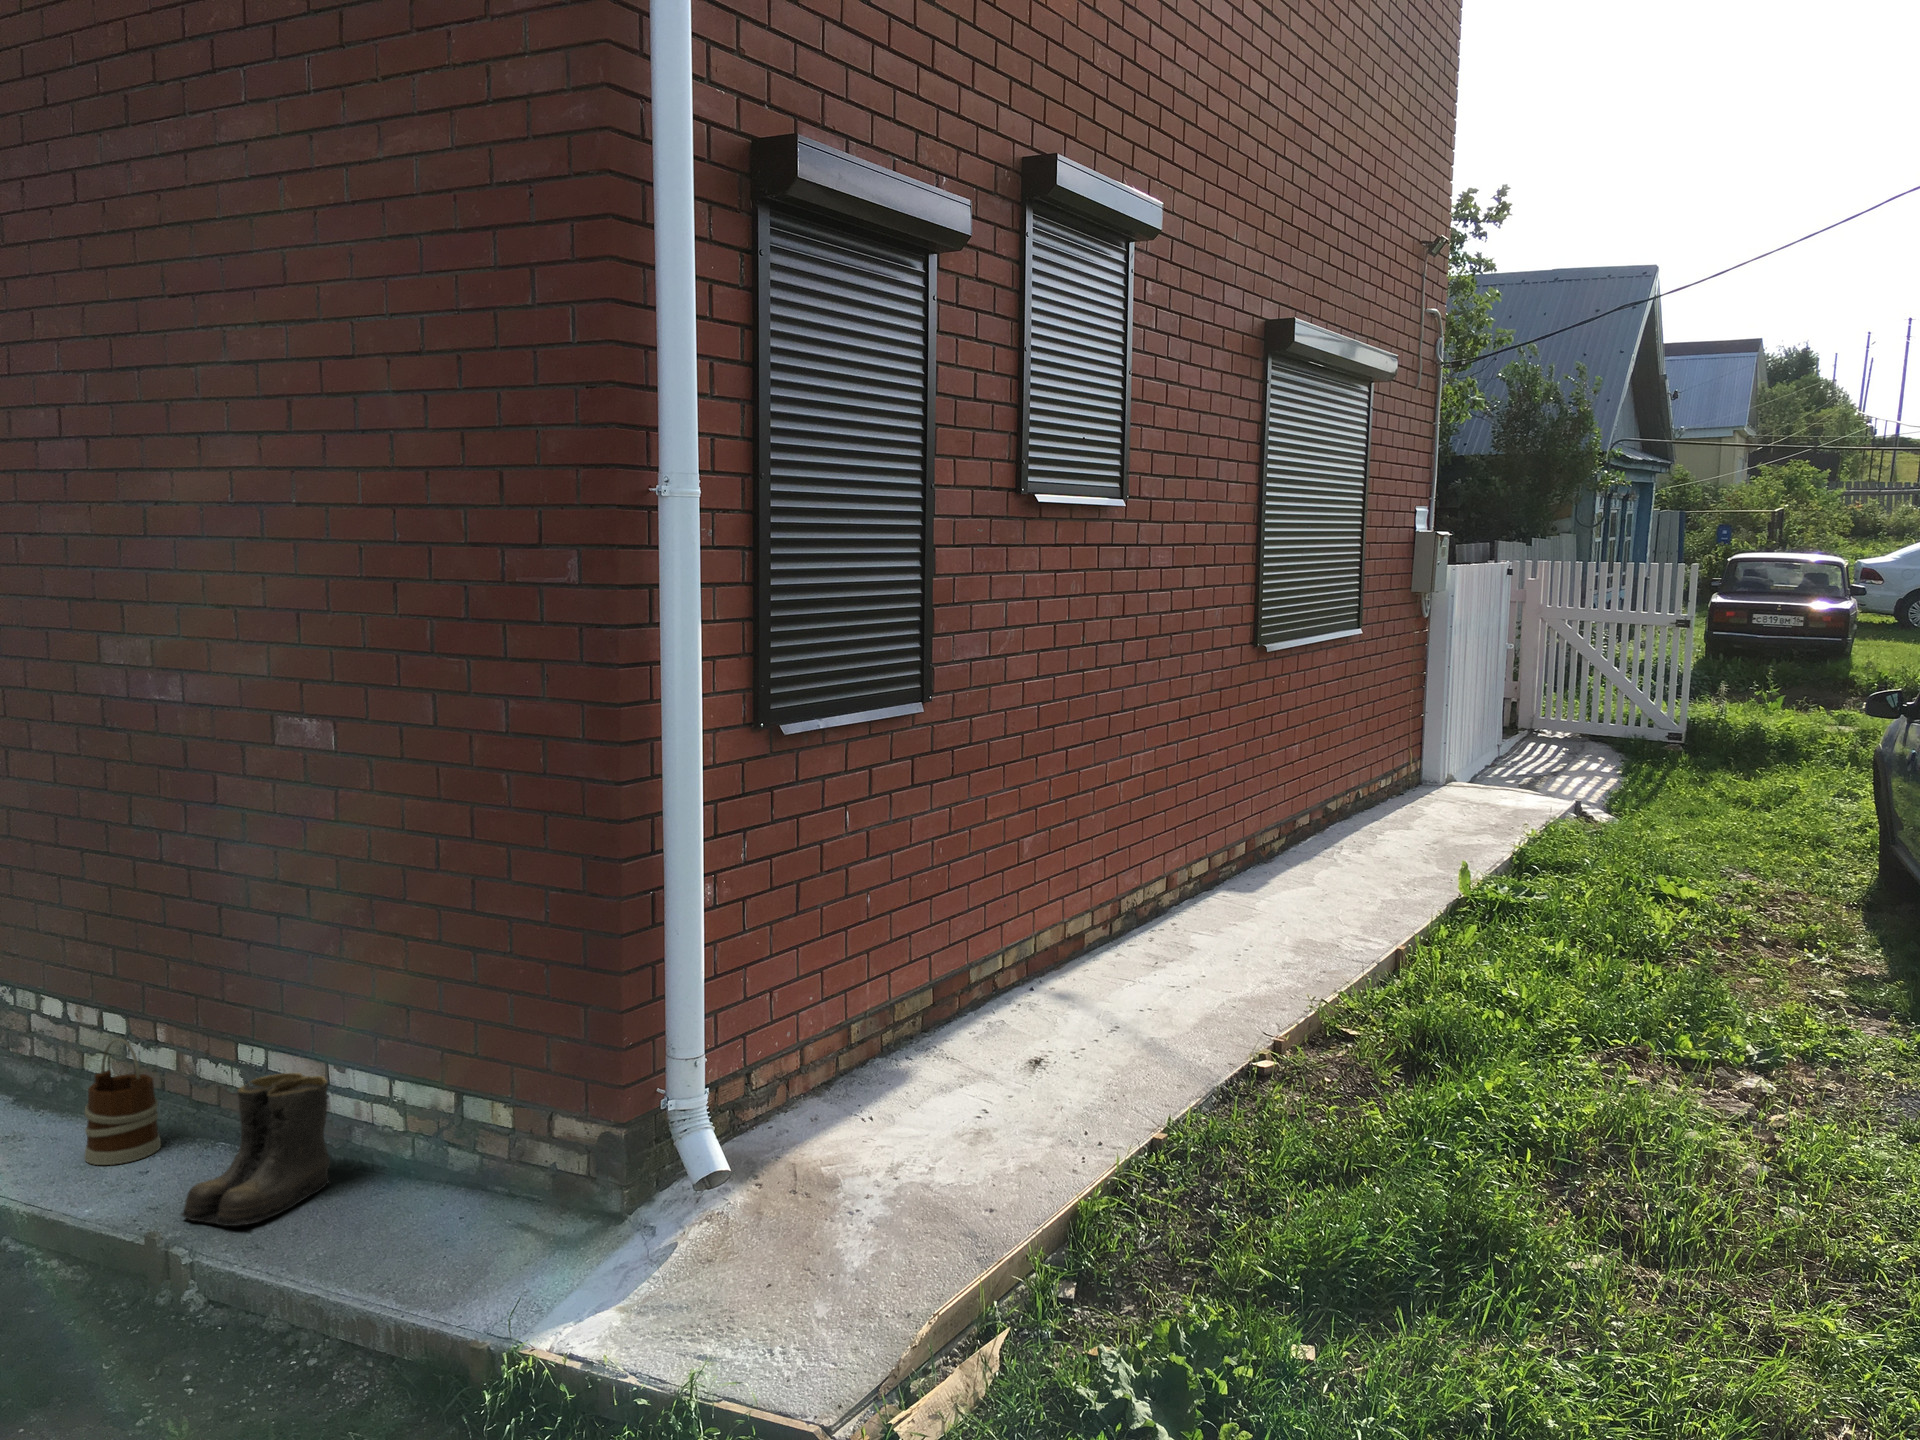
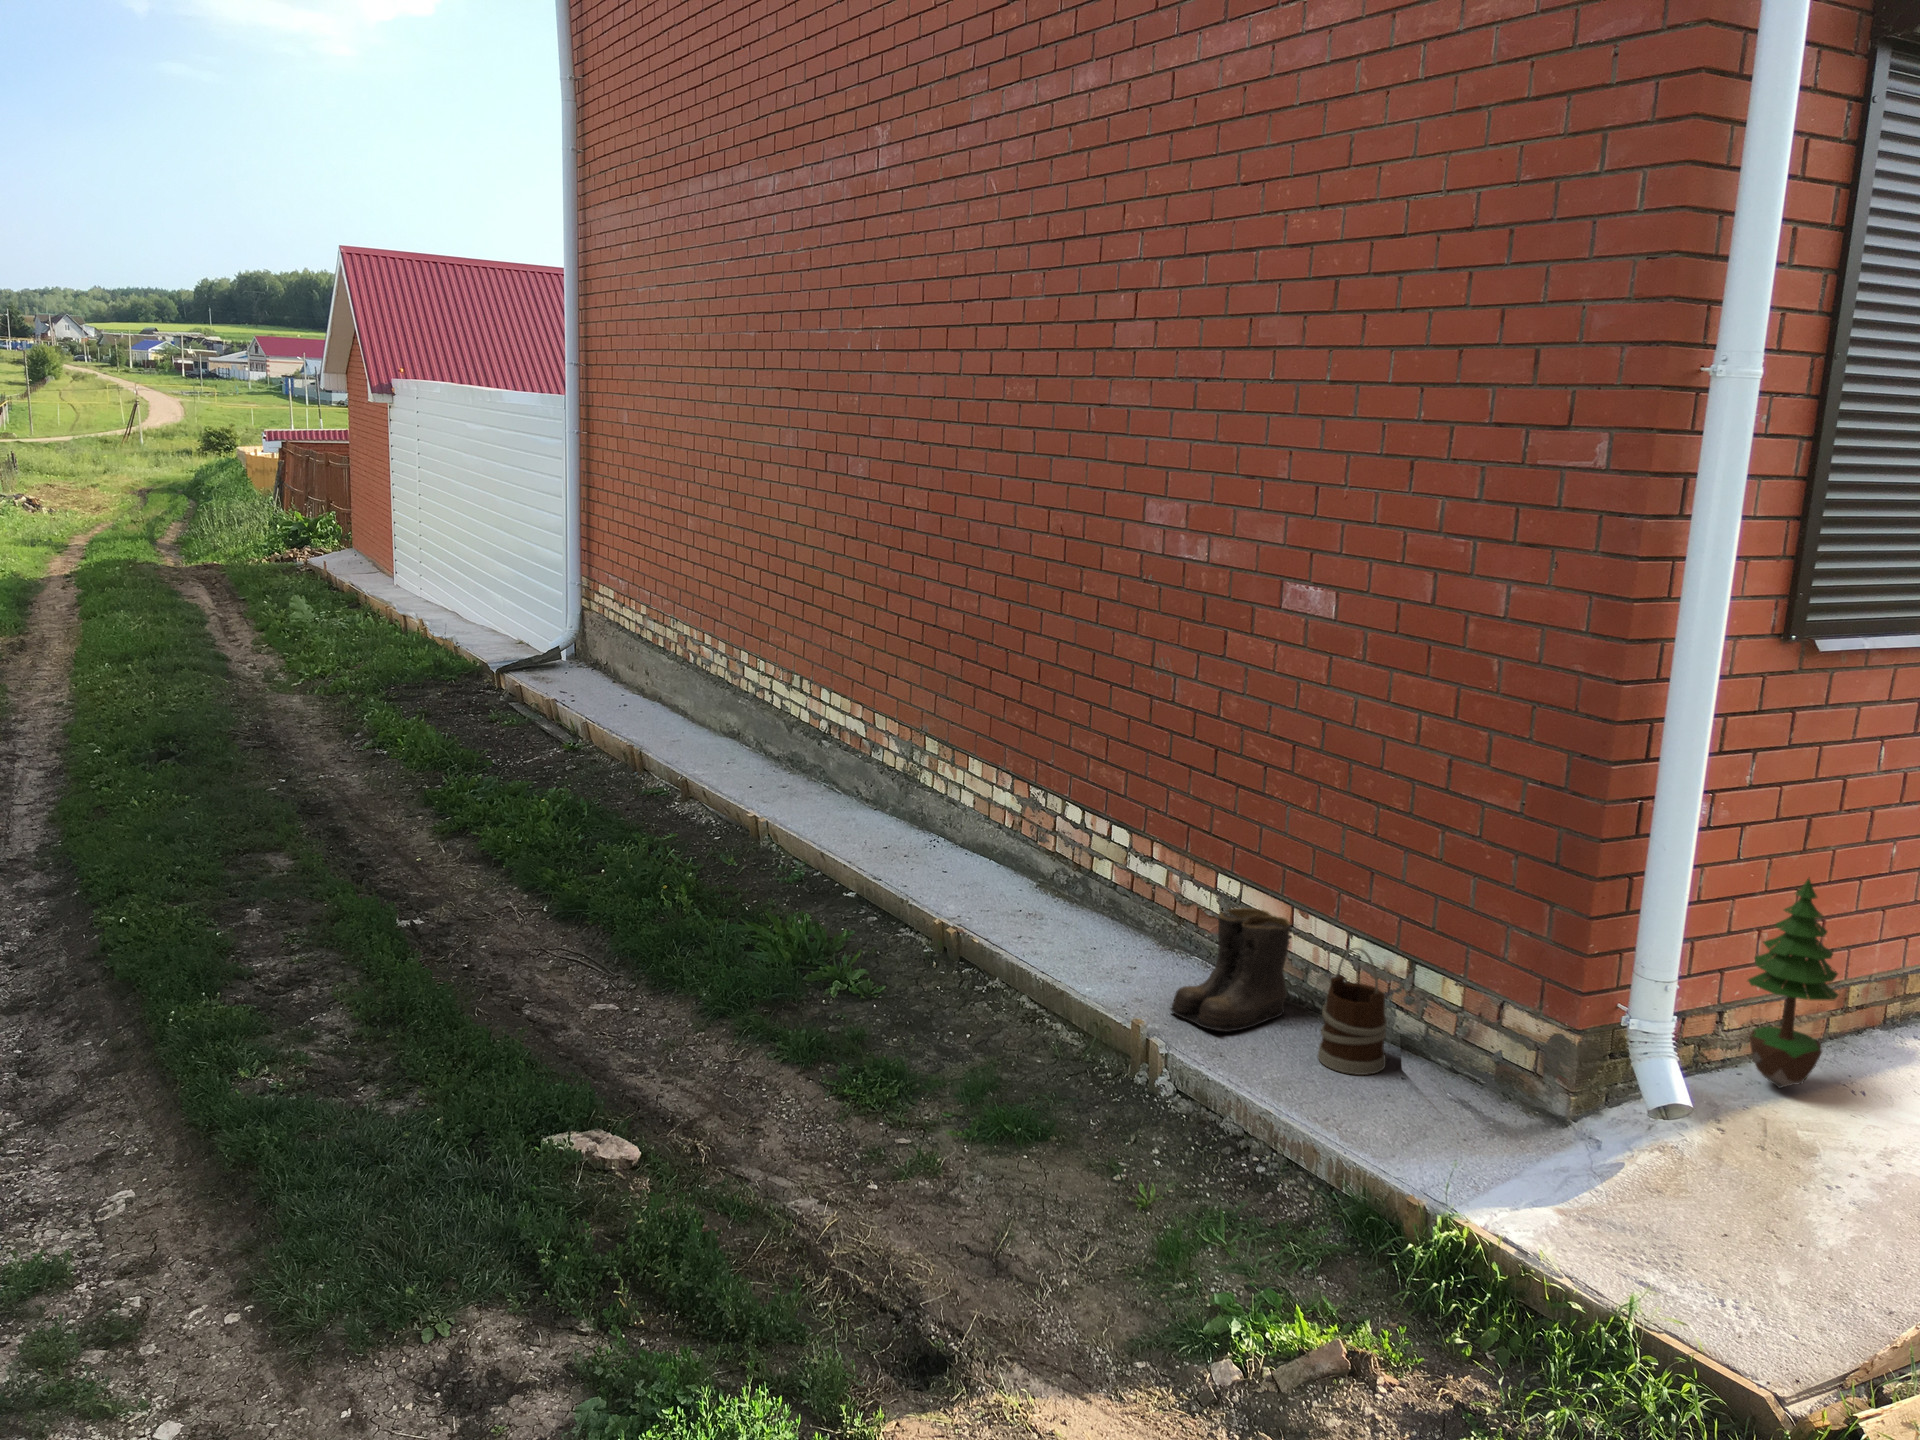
potted tree: none [769,938,840,1132] -> present [1748,879,1838,1088]
wooden bucket: present [84,1039,161,1165] -> present [1318,948,1387,1075]

